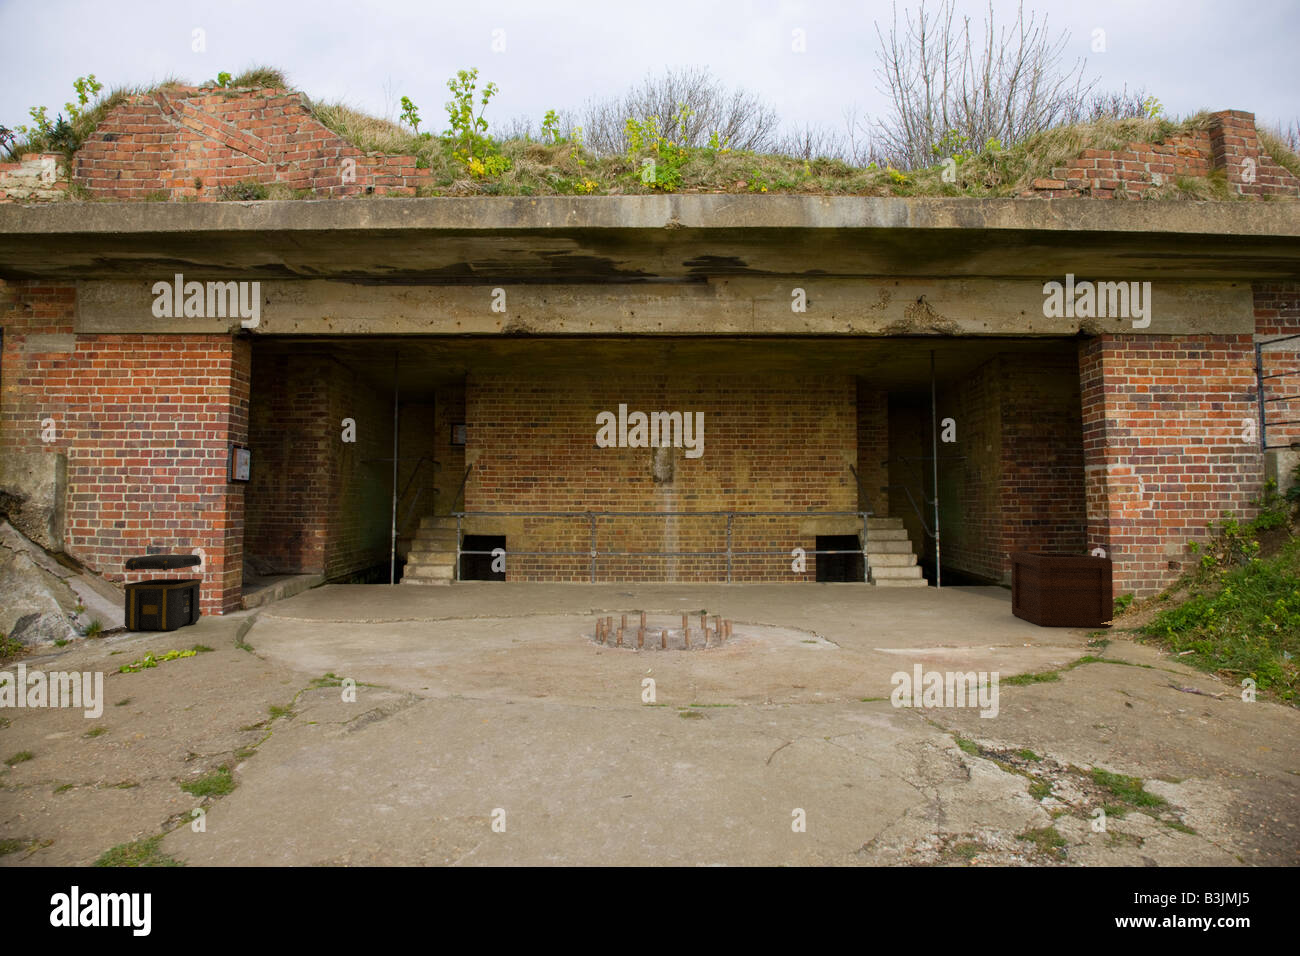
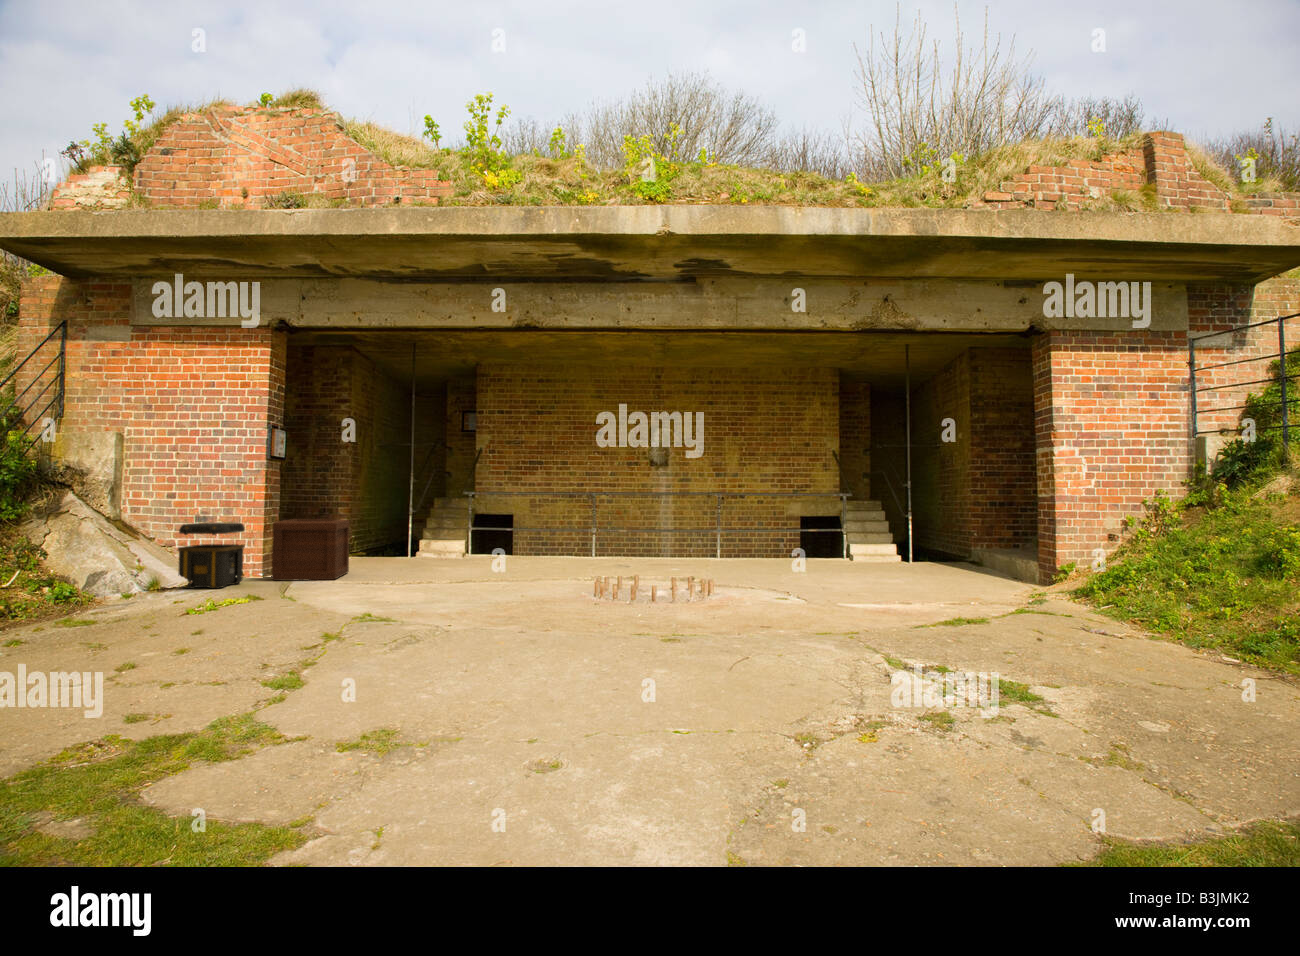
wooden crate: present [1011,553,1113,628] -> present [272,519,350,581]

